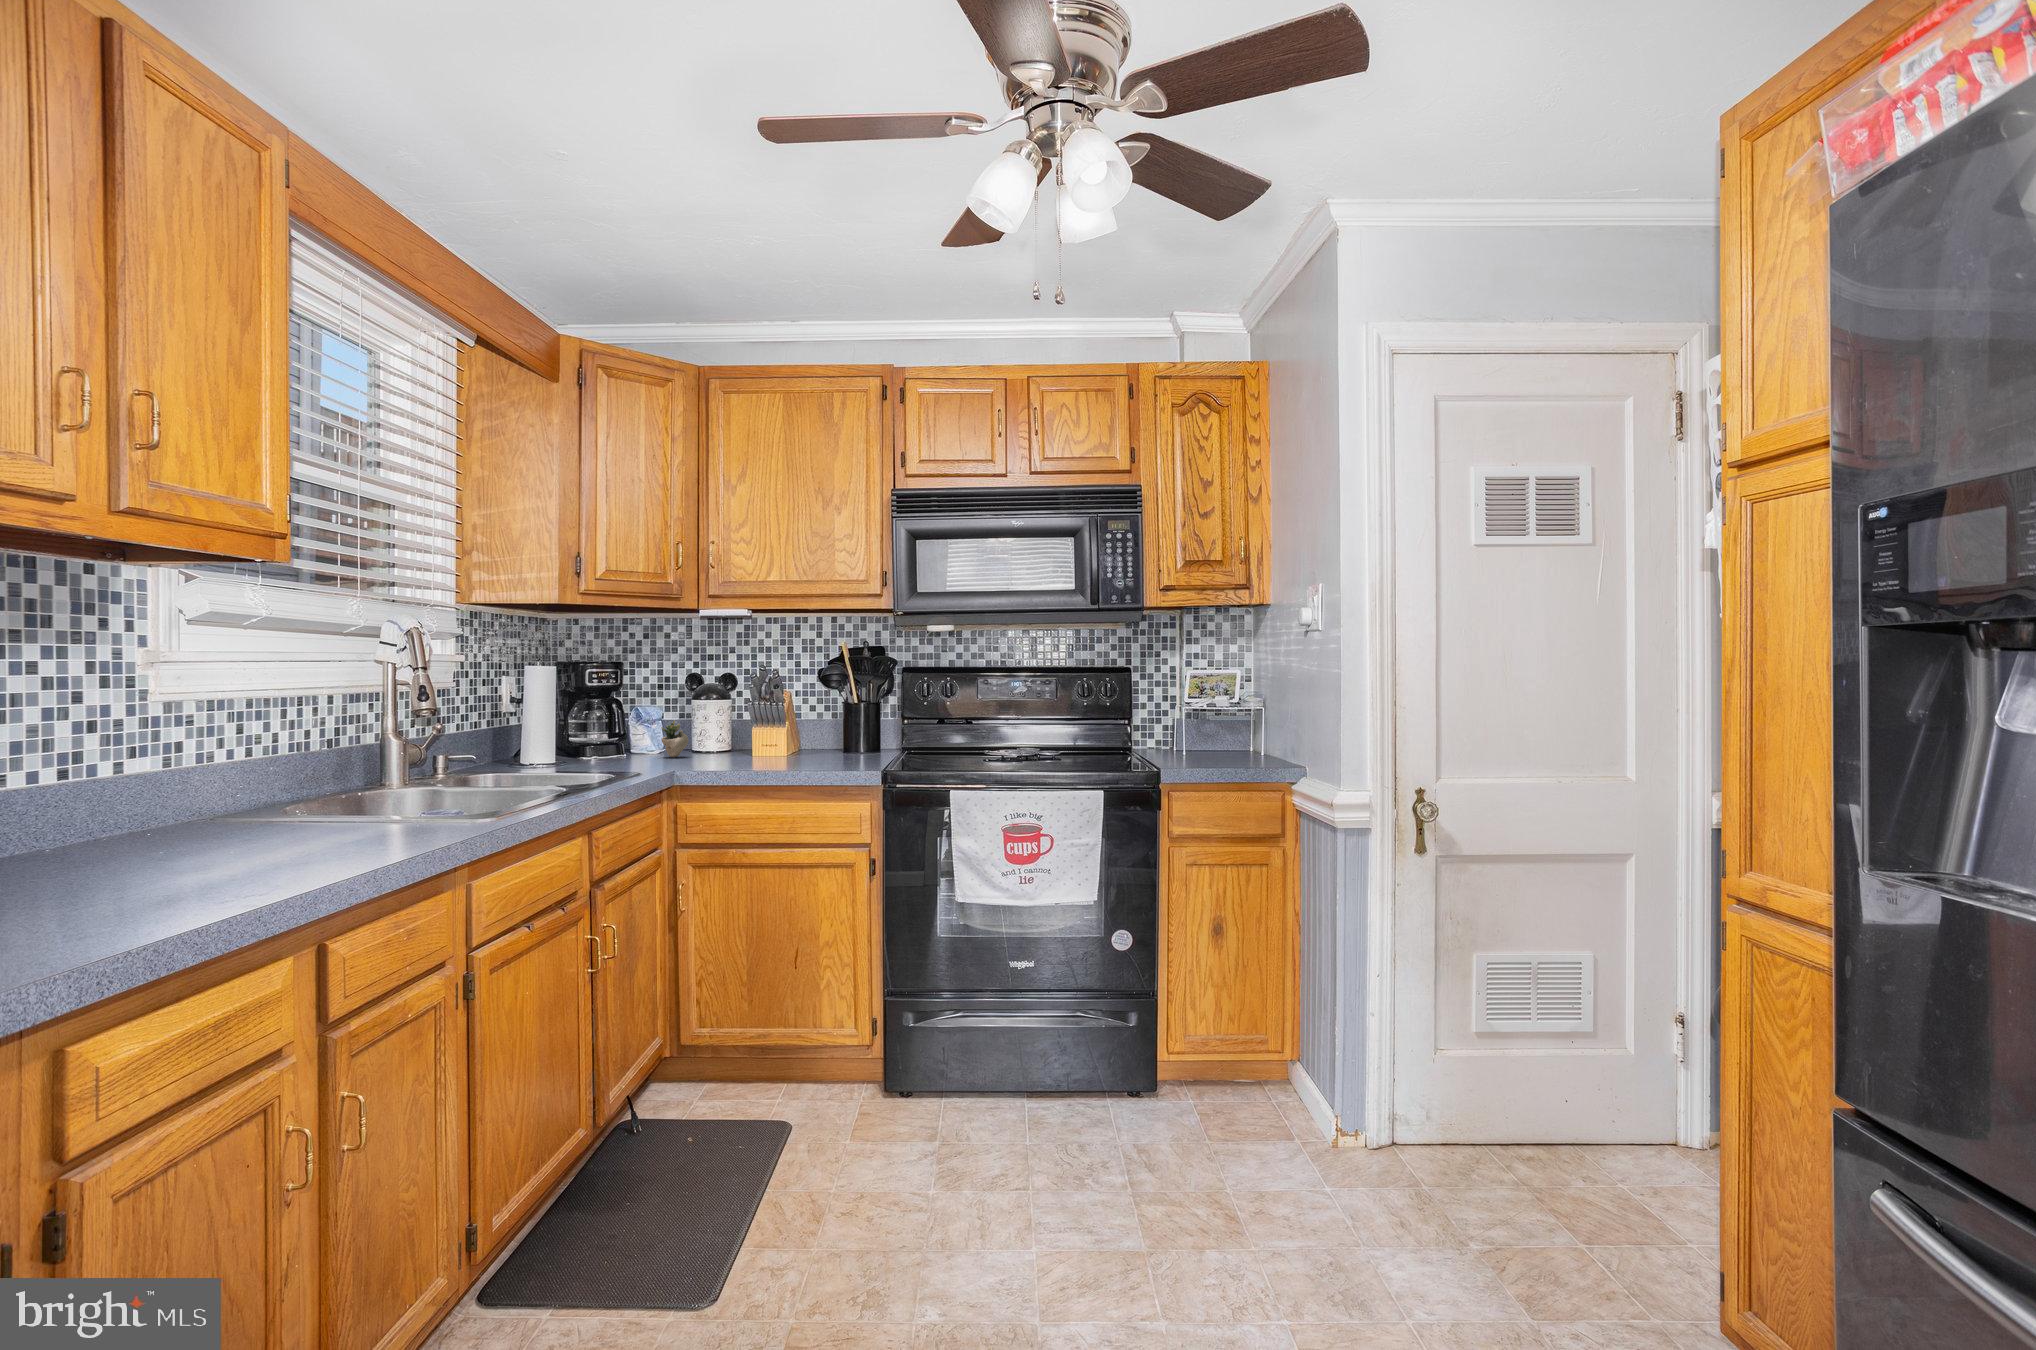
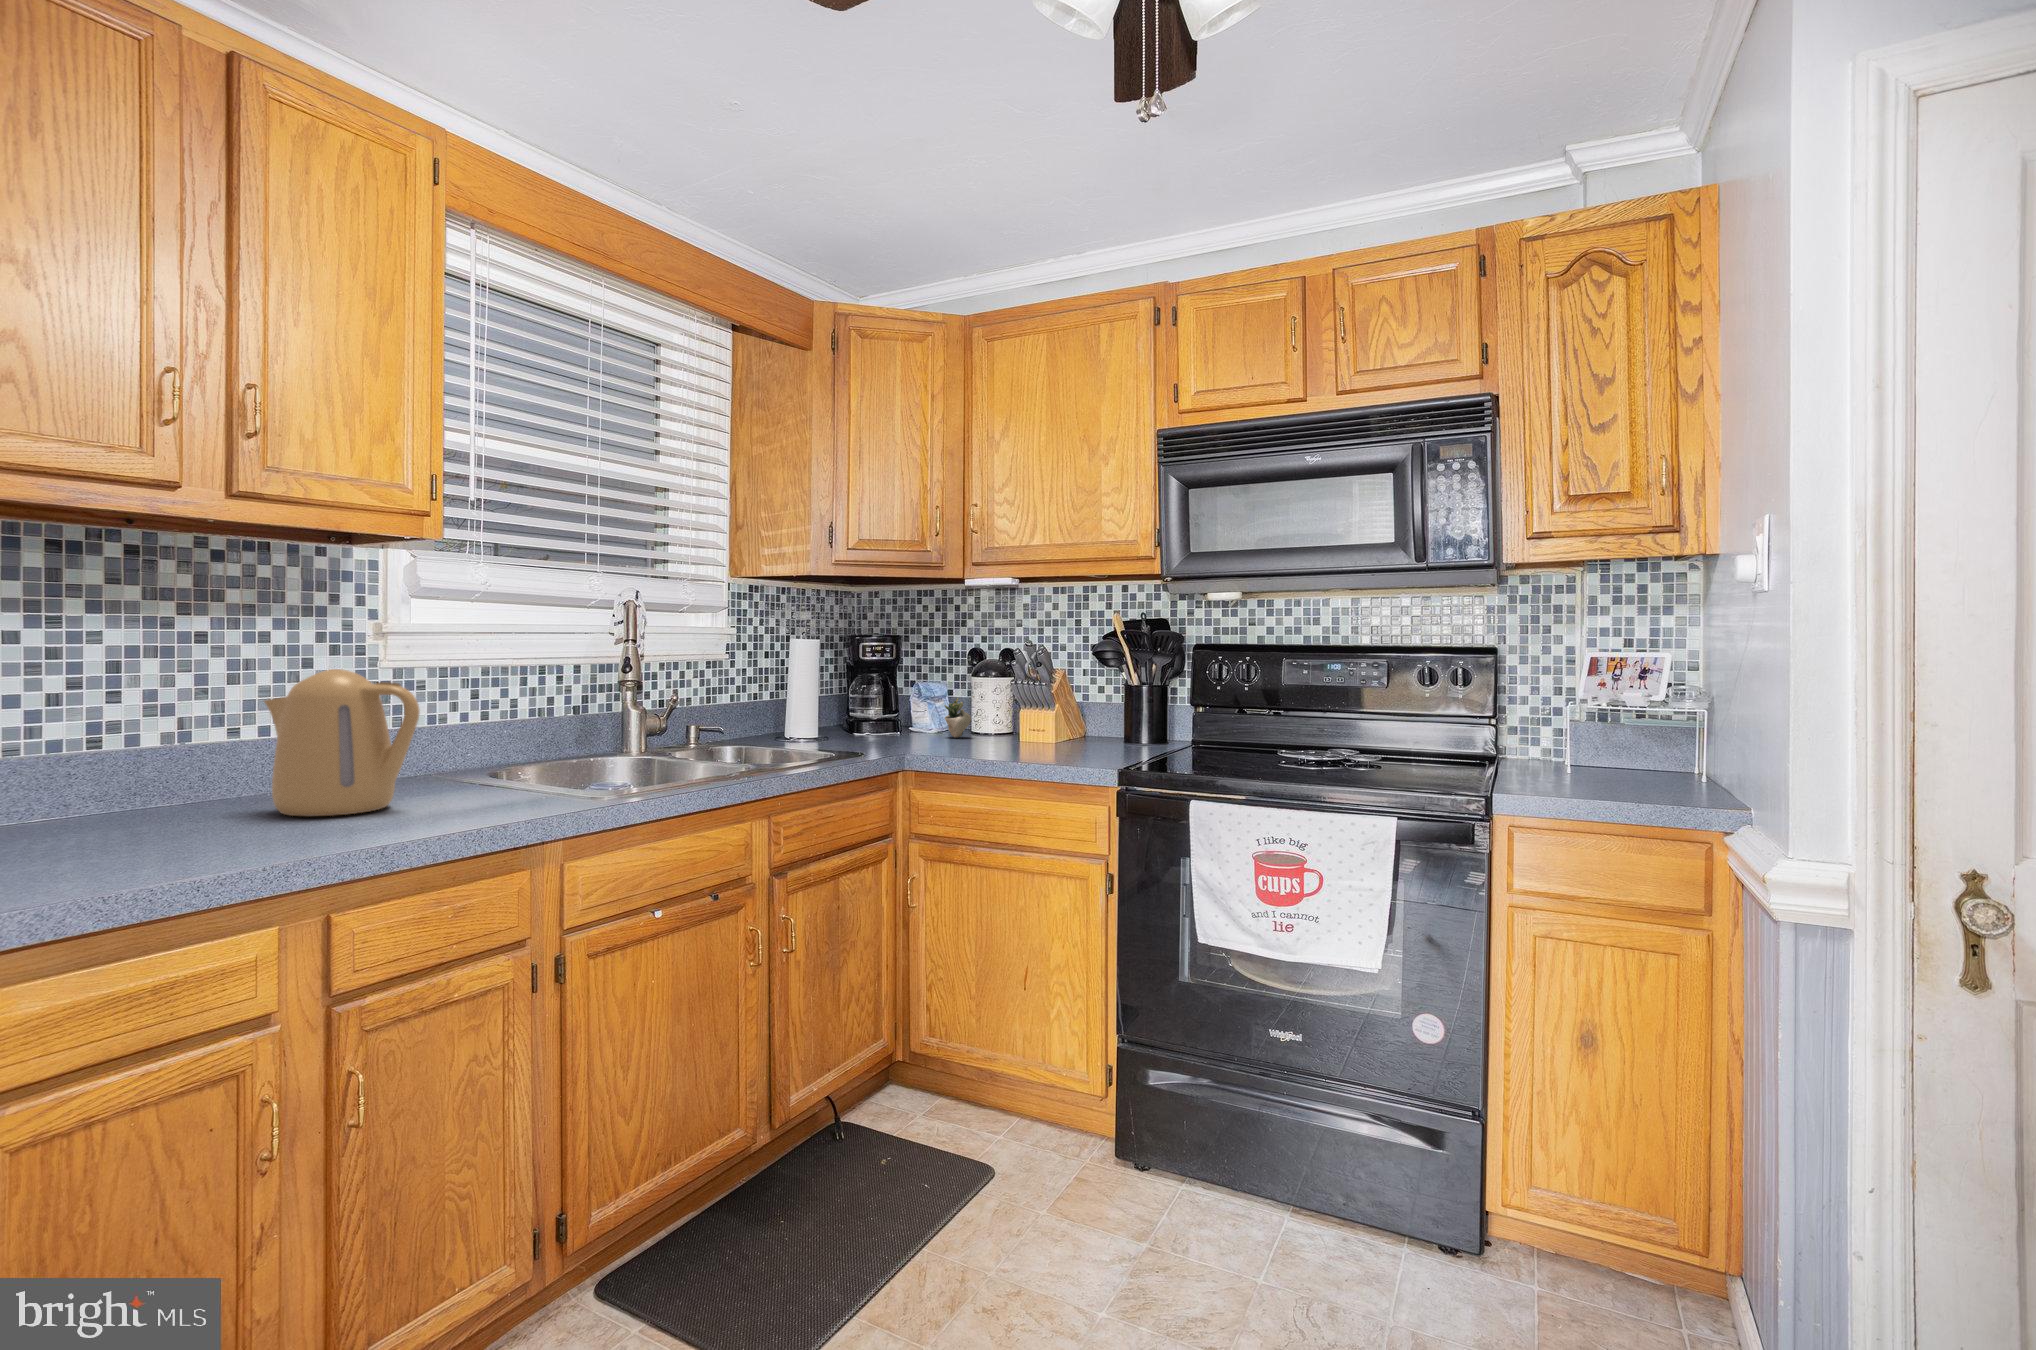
kettle: none [87,700,289,860] -> present [264,669,420,816]

